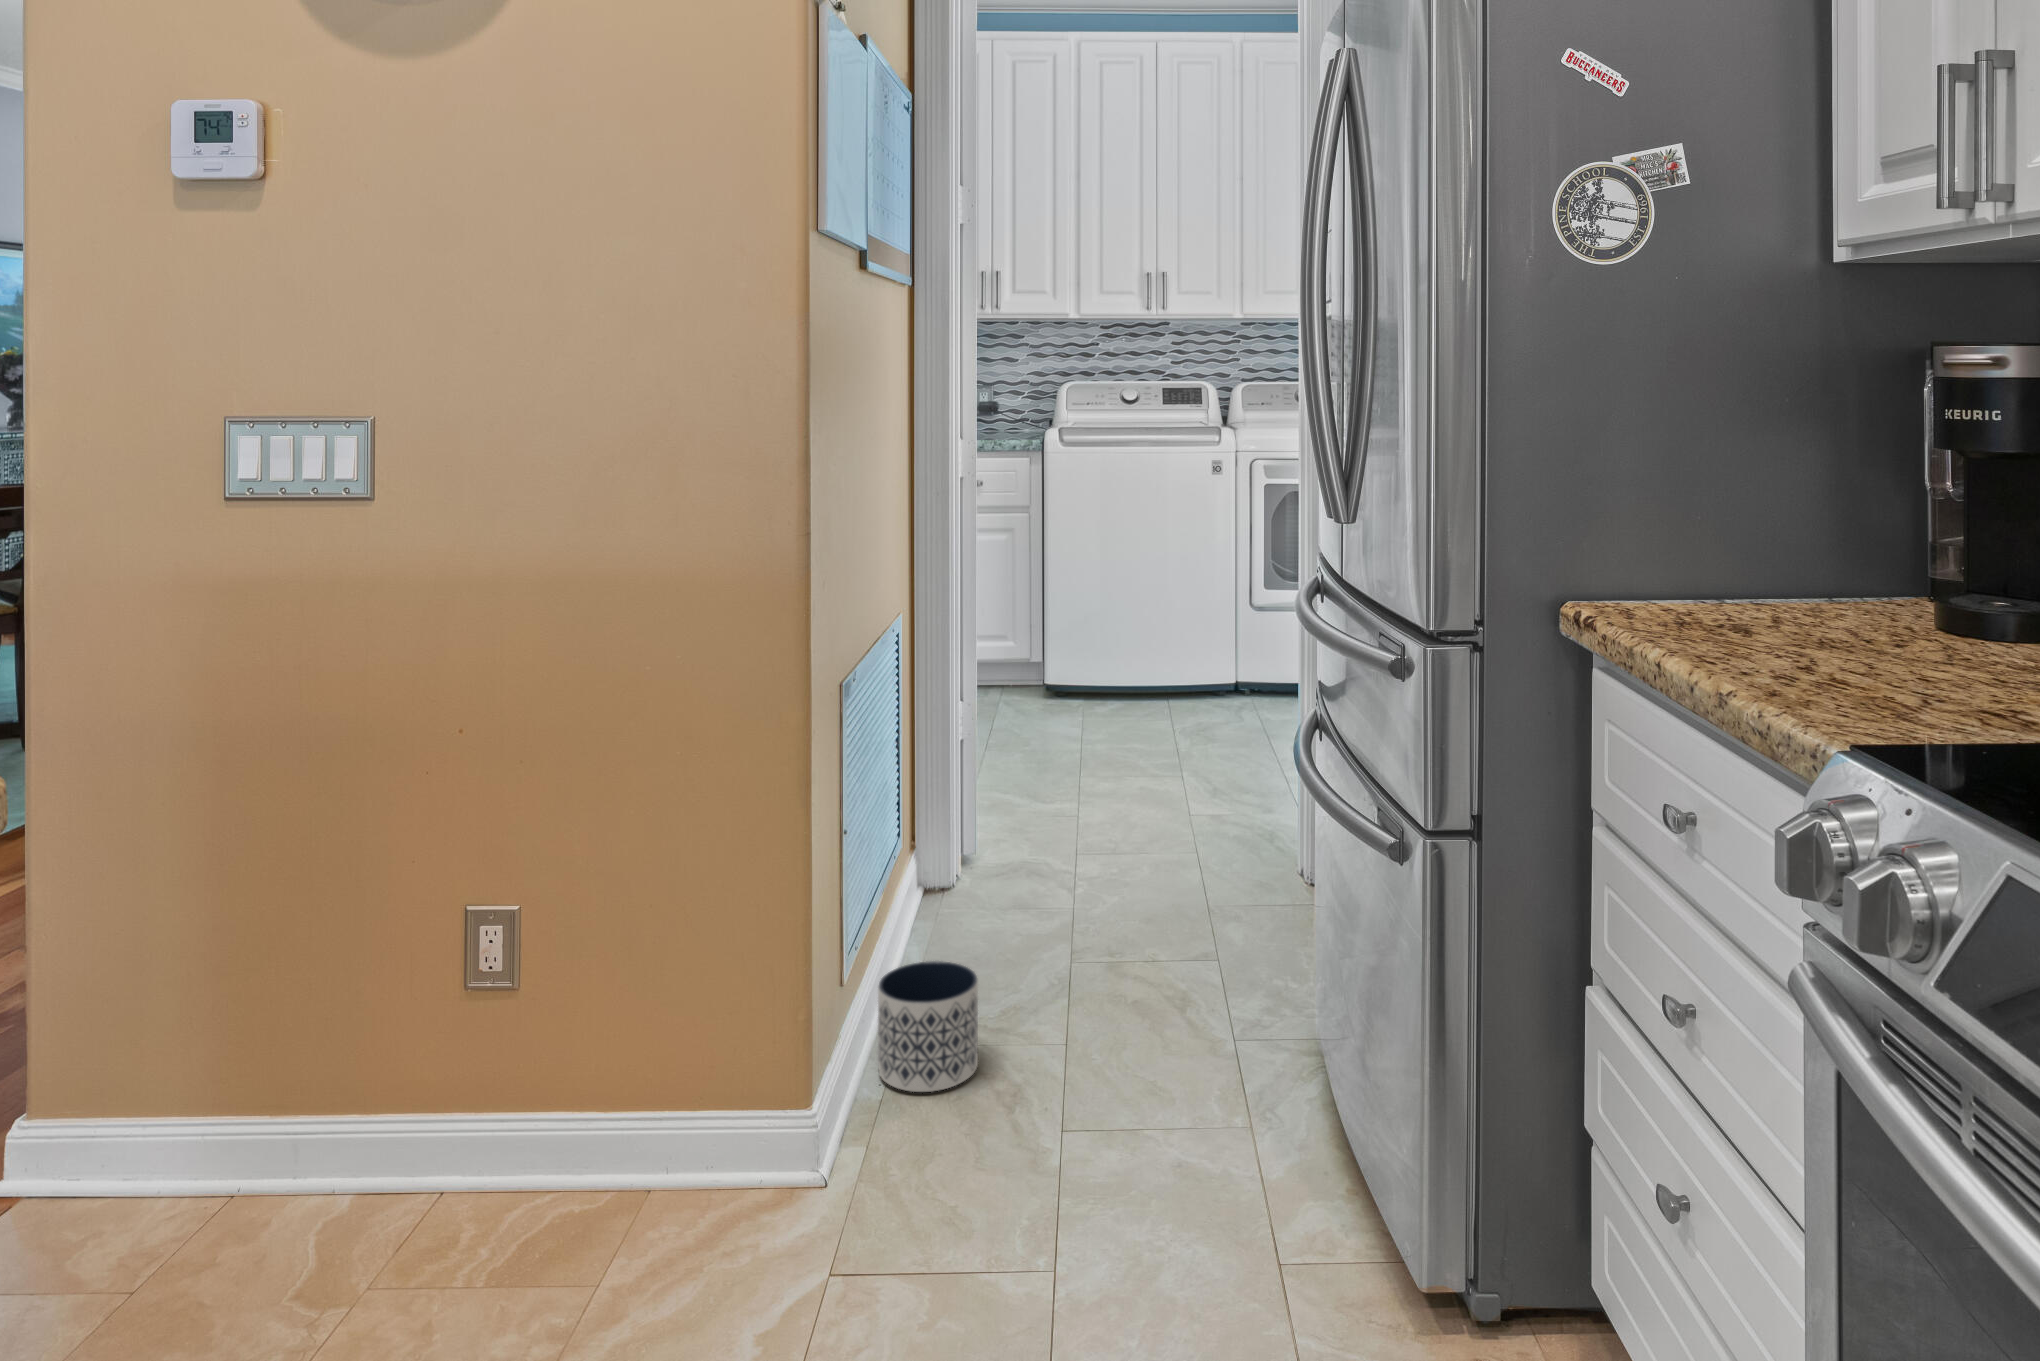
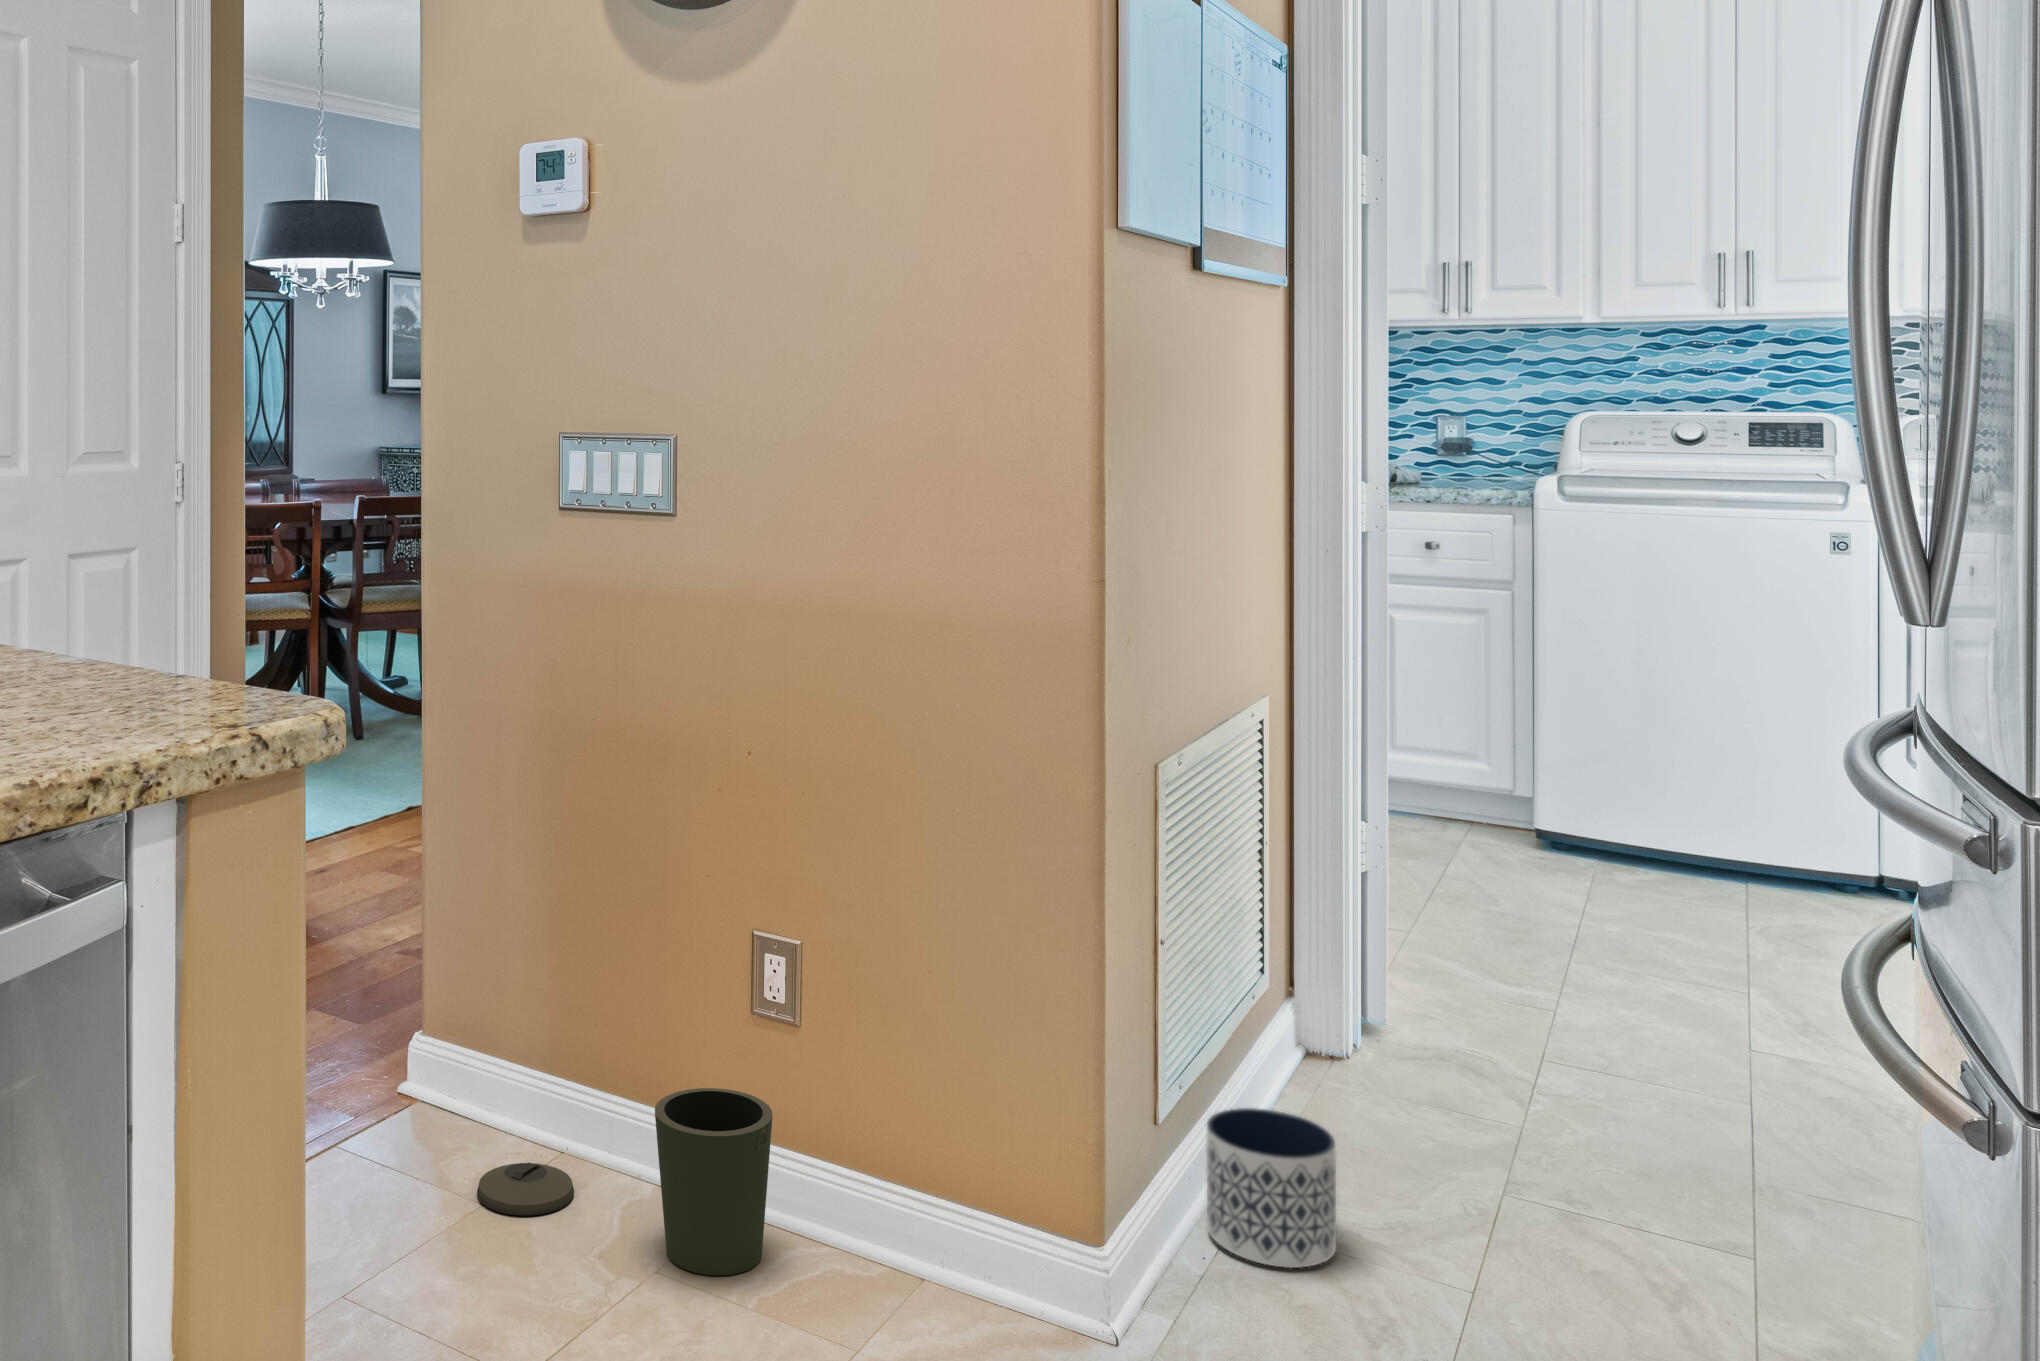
trash can: none [127,1073,492,1281] -> present [477,1088,773,1275]

